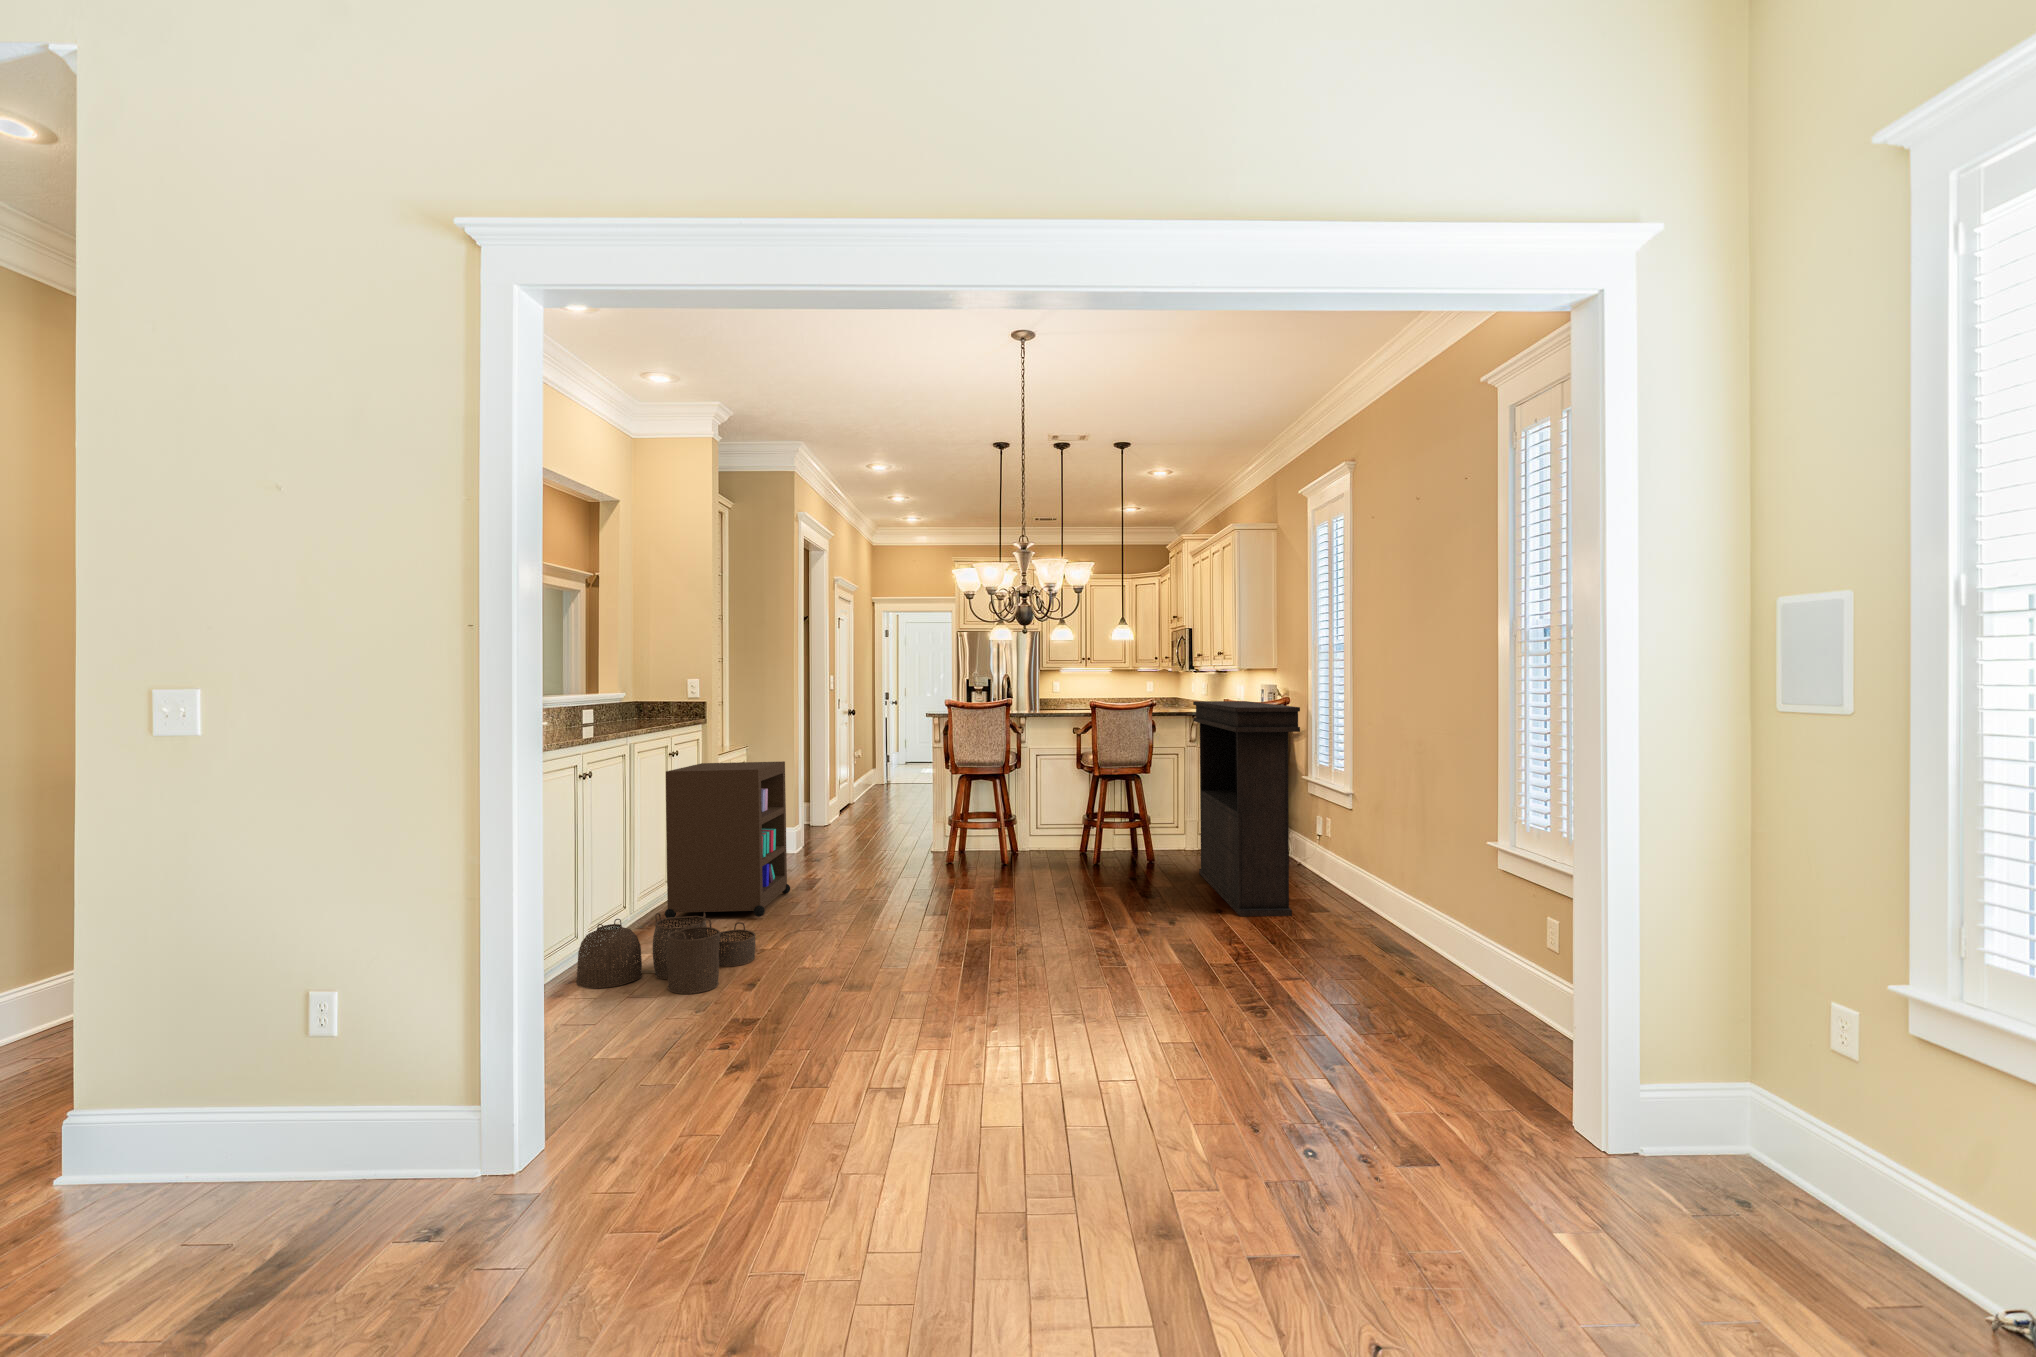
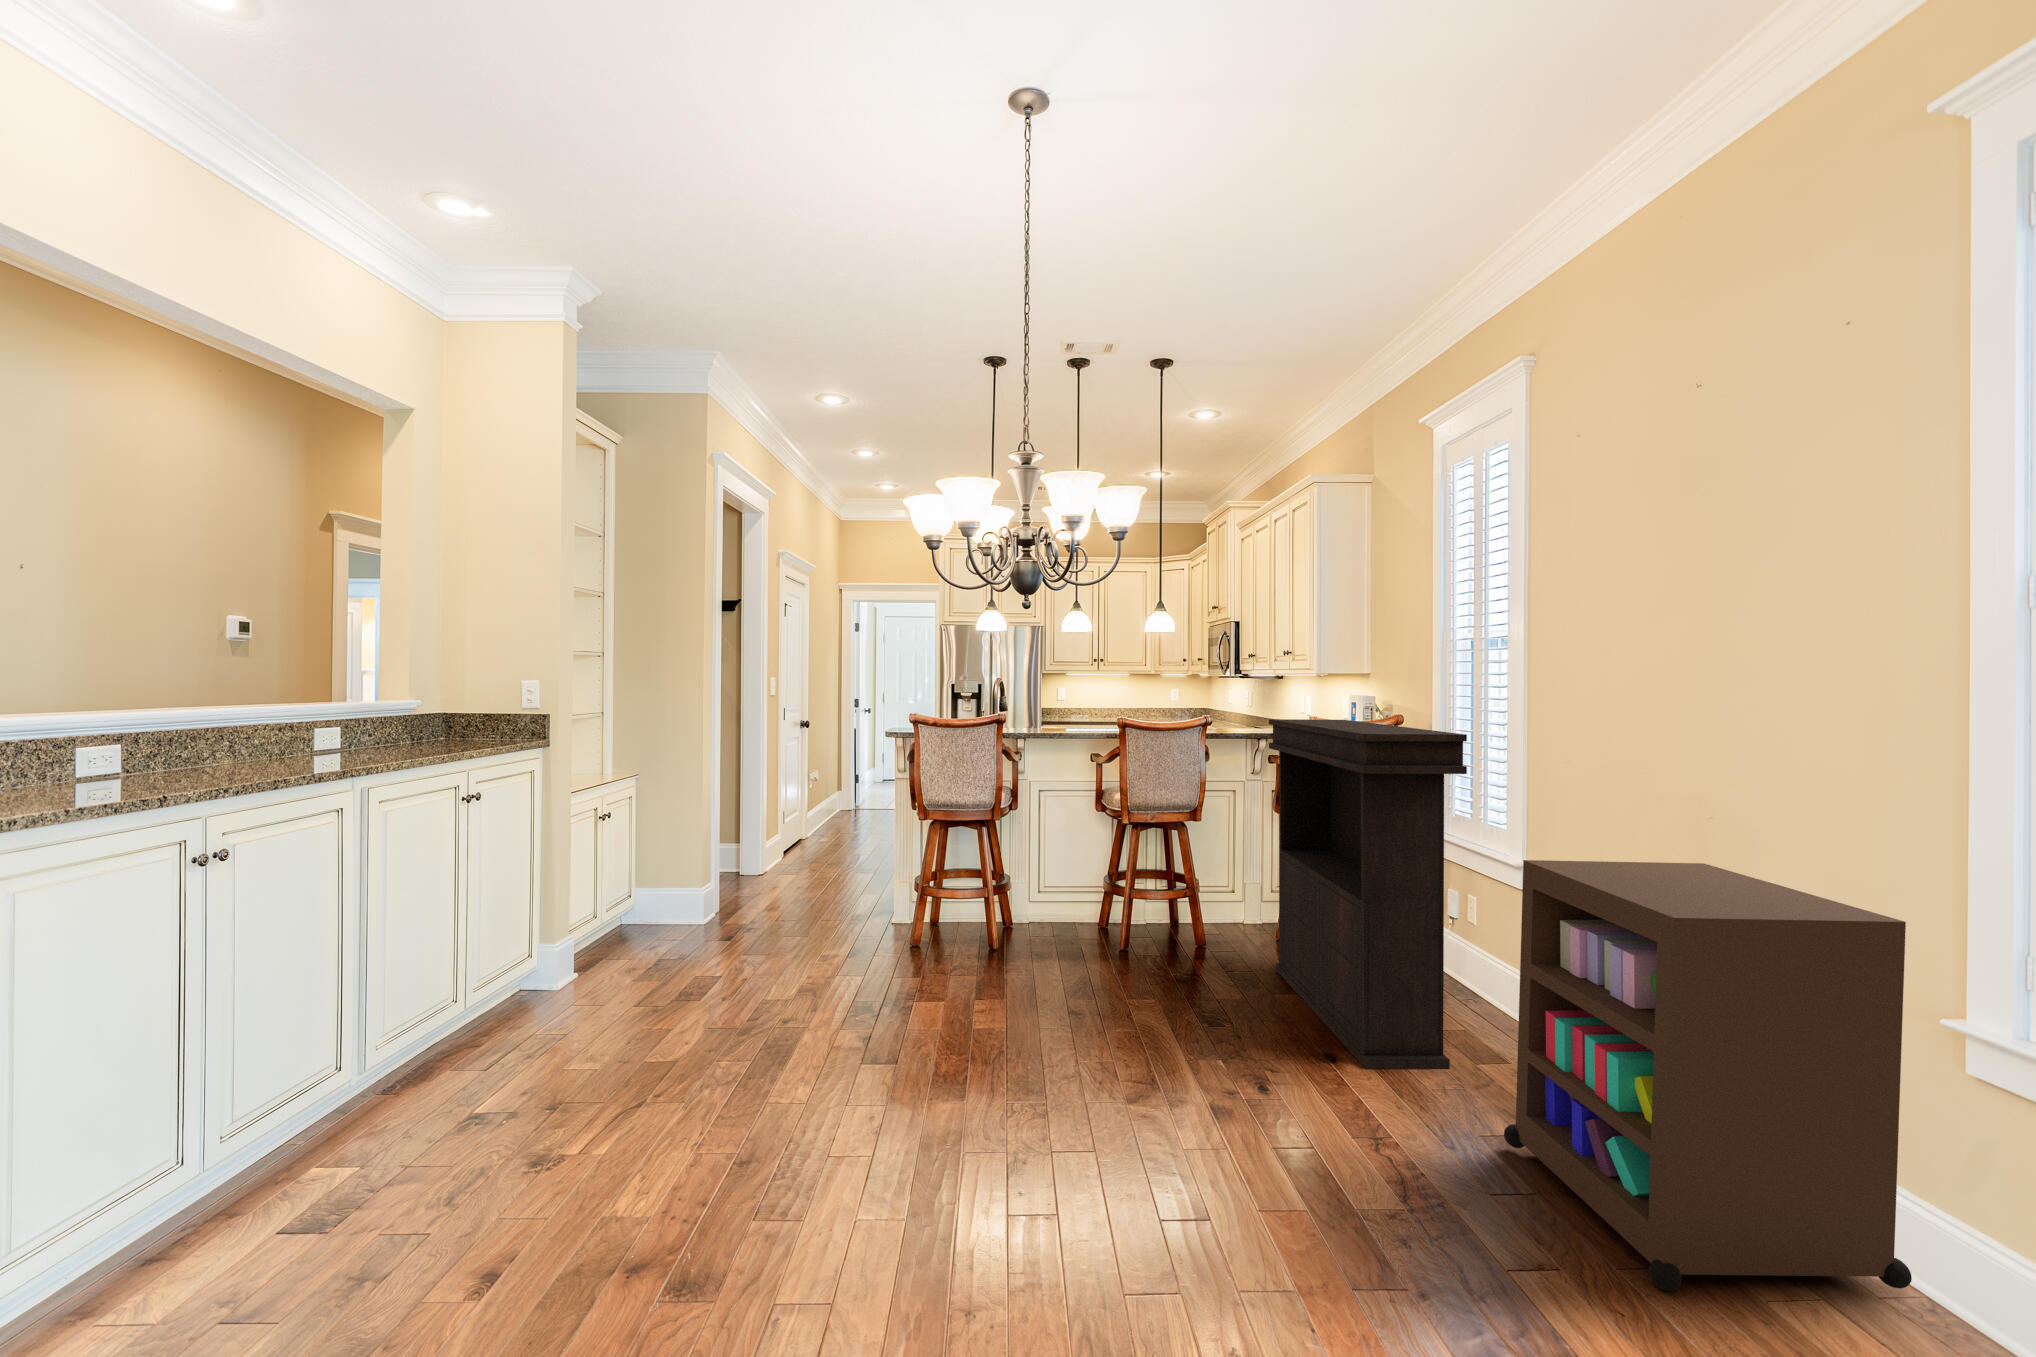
storage cabinet: present [665,761,790,918] -> present [1504,860,1912,1291]
woven basket: present [576,913,756,994] -> none [169,1104,546,1292]

